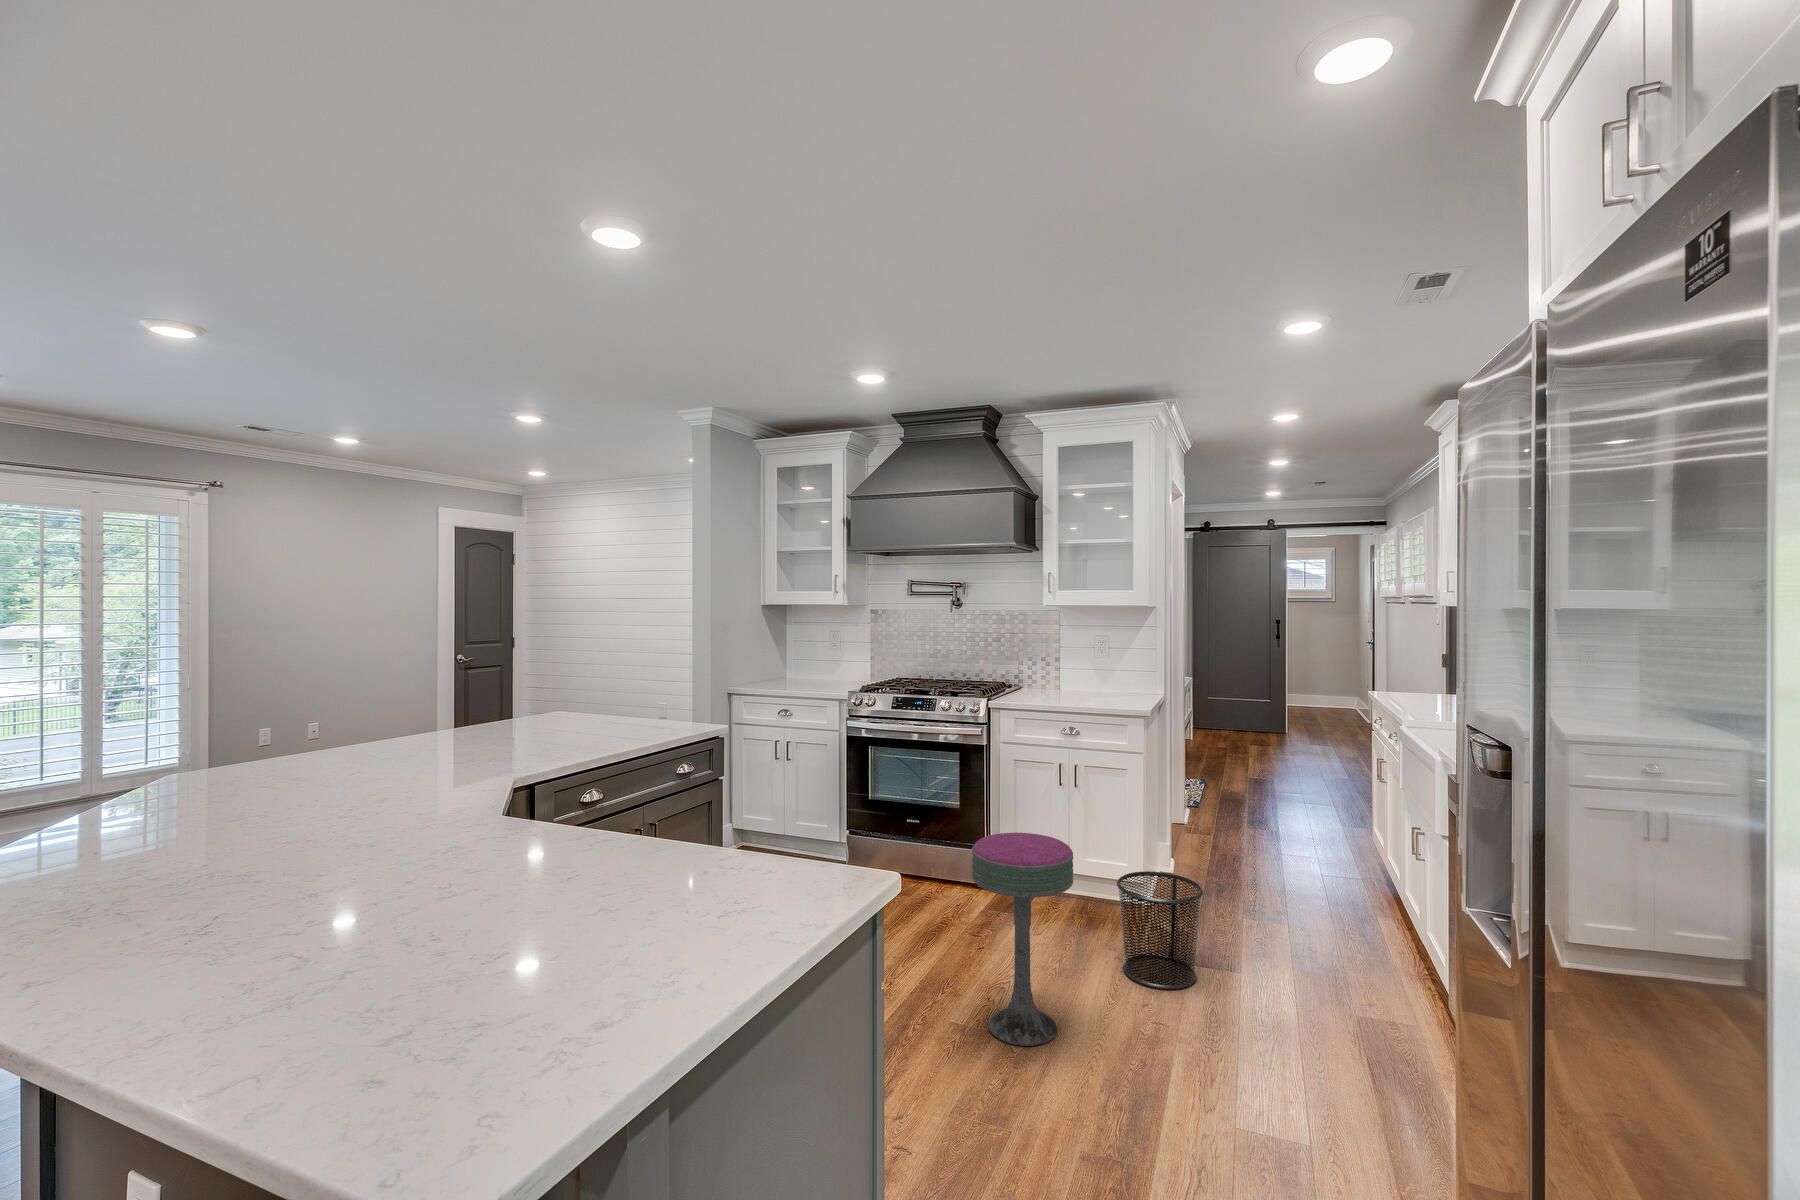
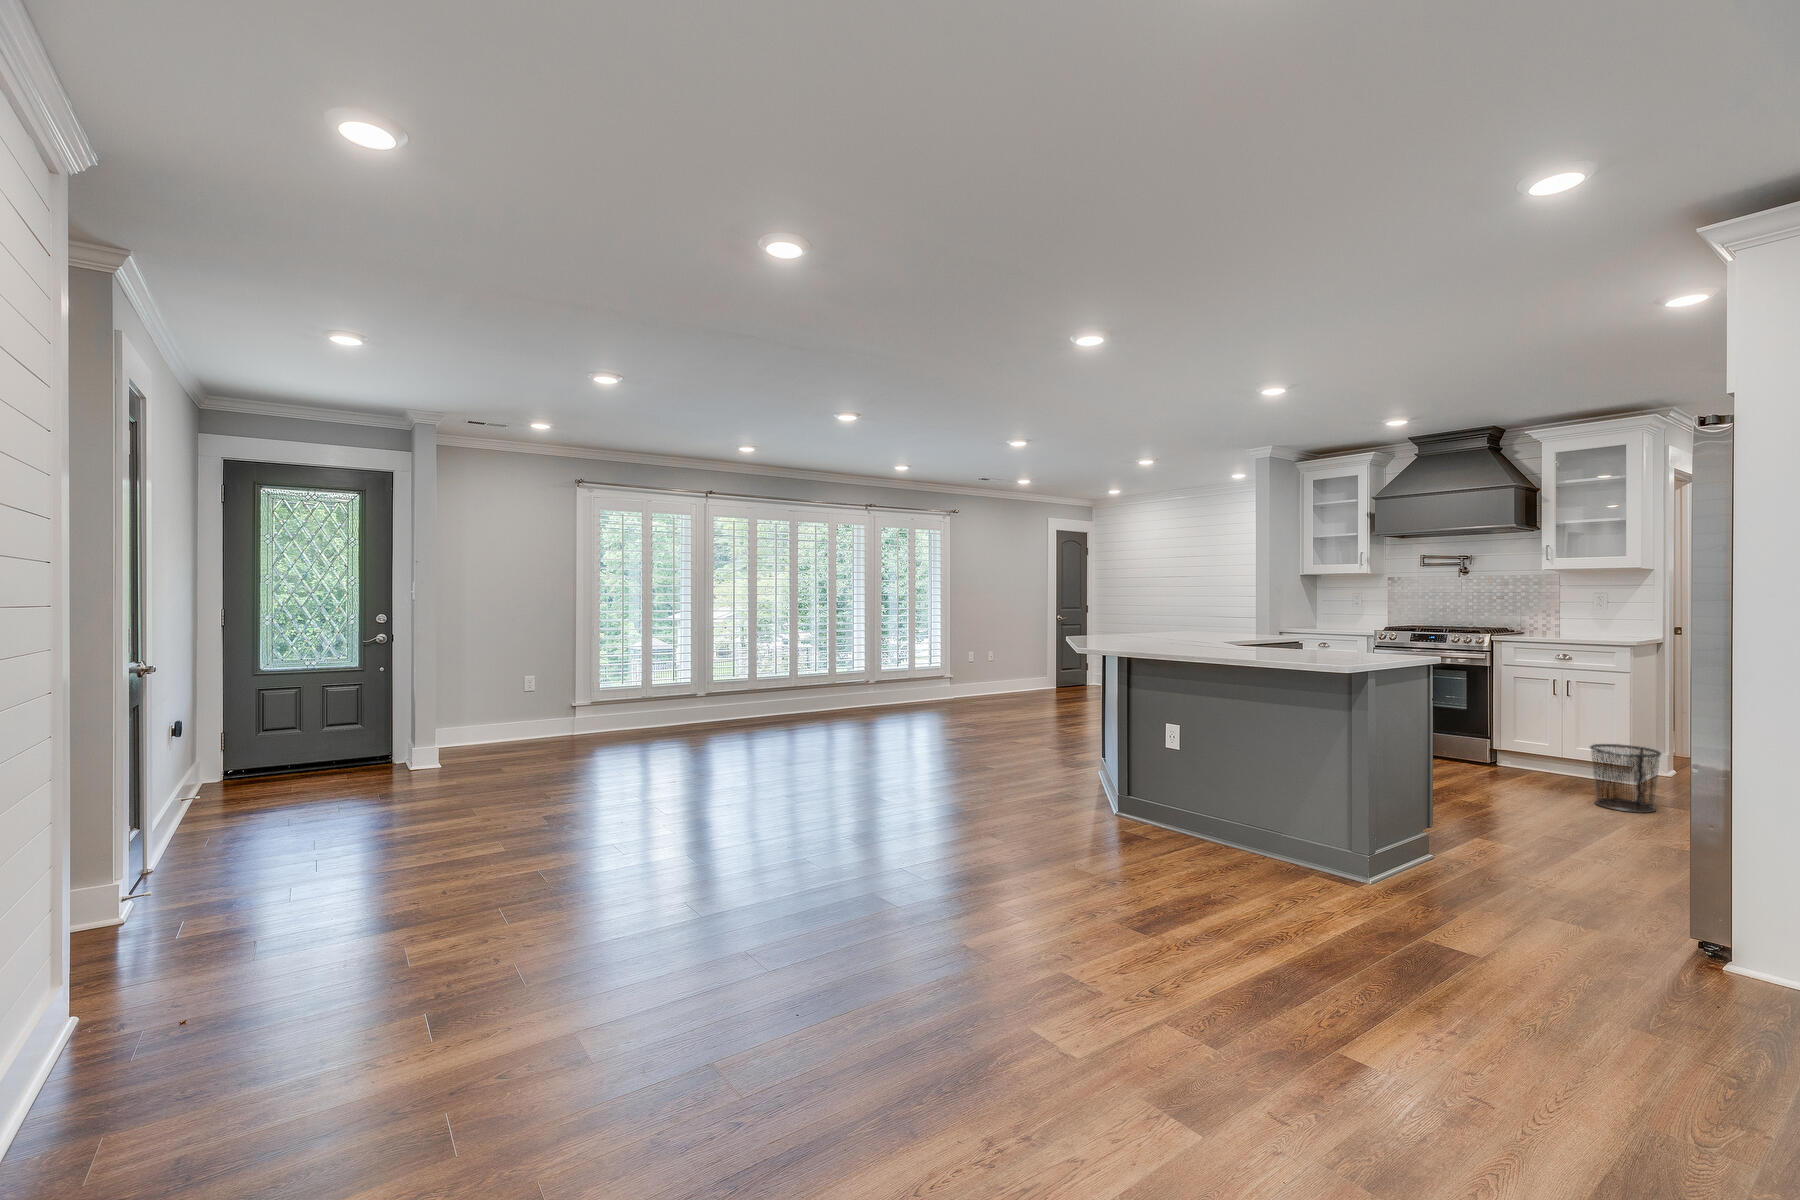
bar stool: present [972,833,1073,1046] -> none [1474,702,1547,816]

